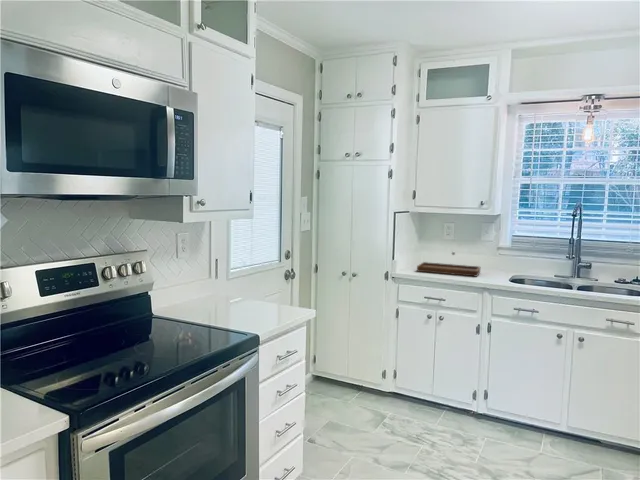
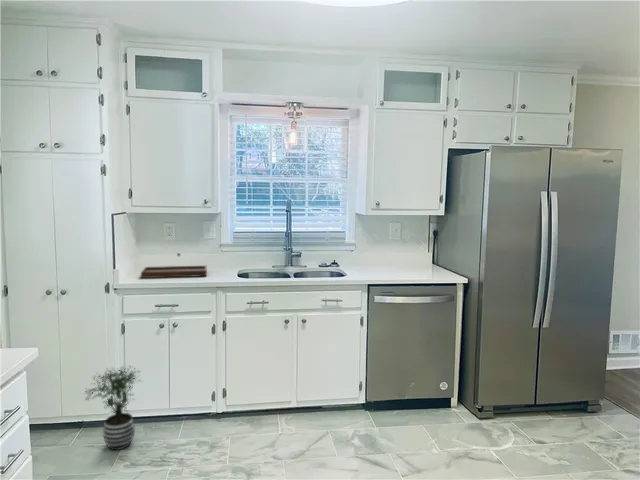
potted plant: none [360,344,411,417] -> present [86,366,136,450]

